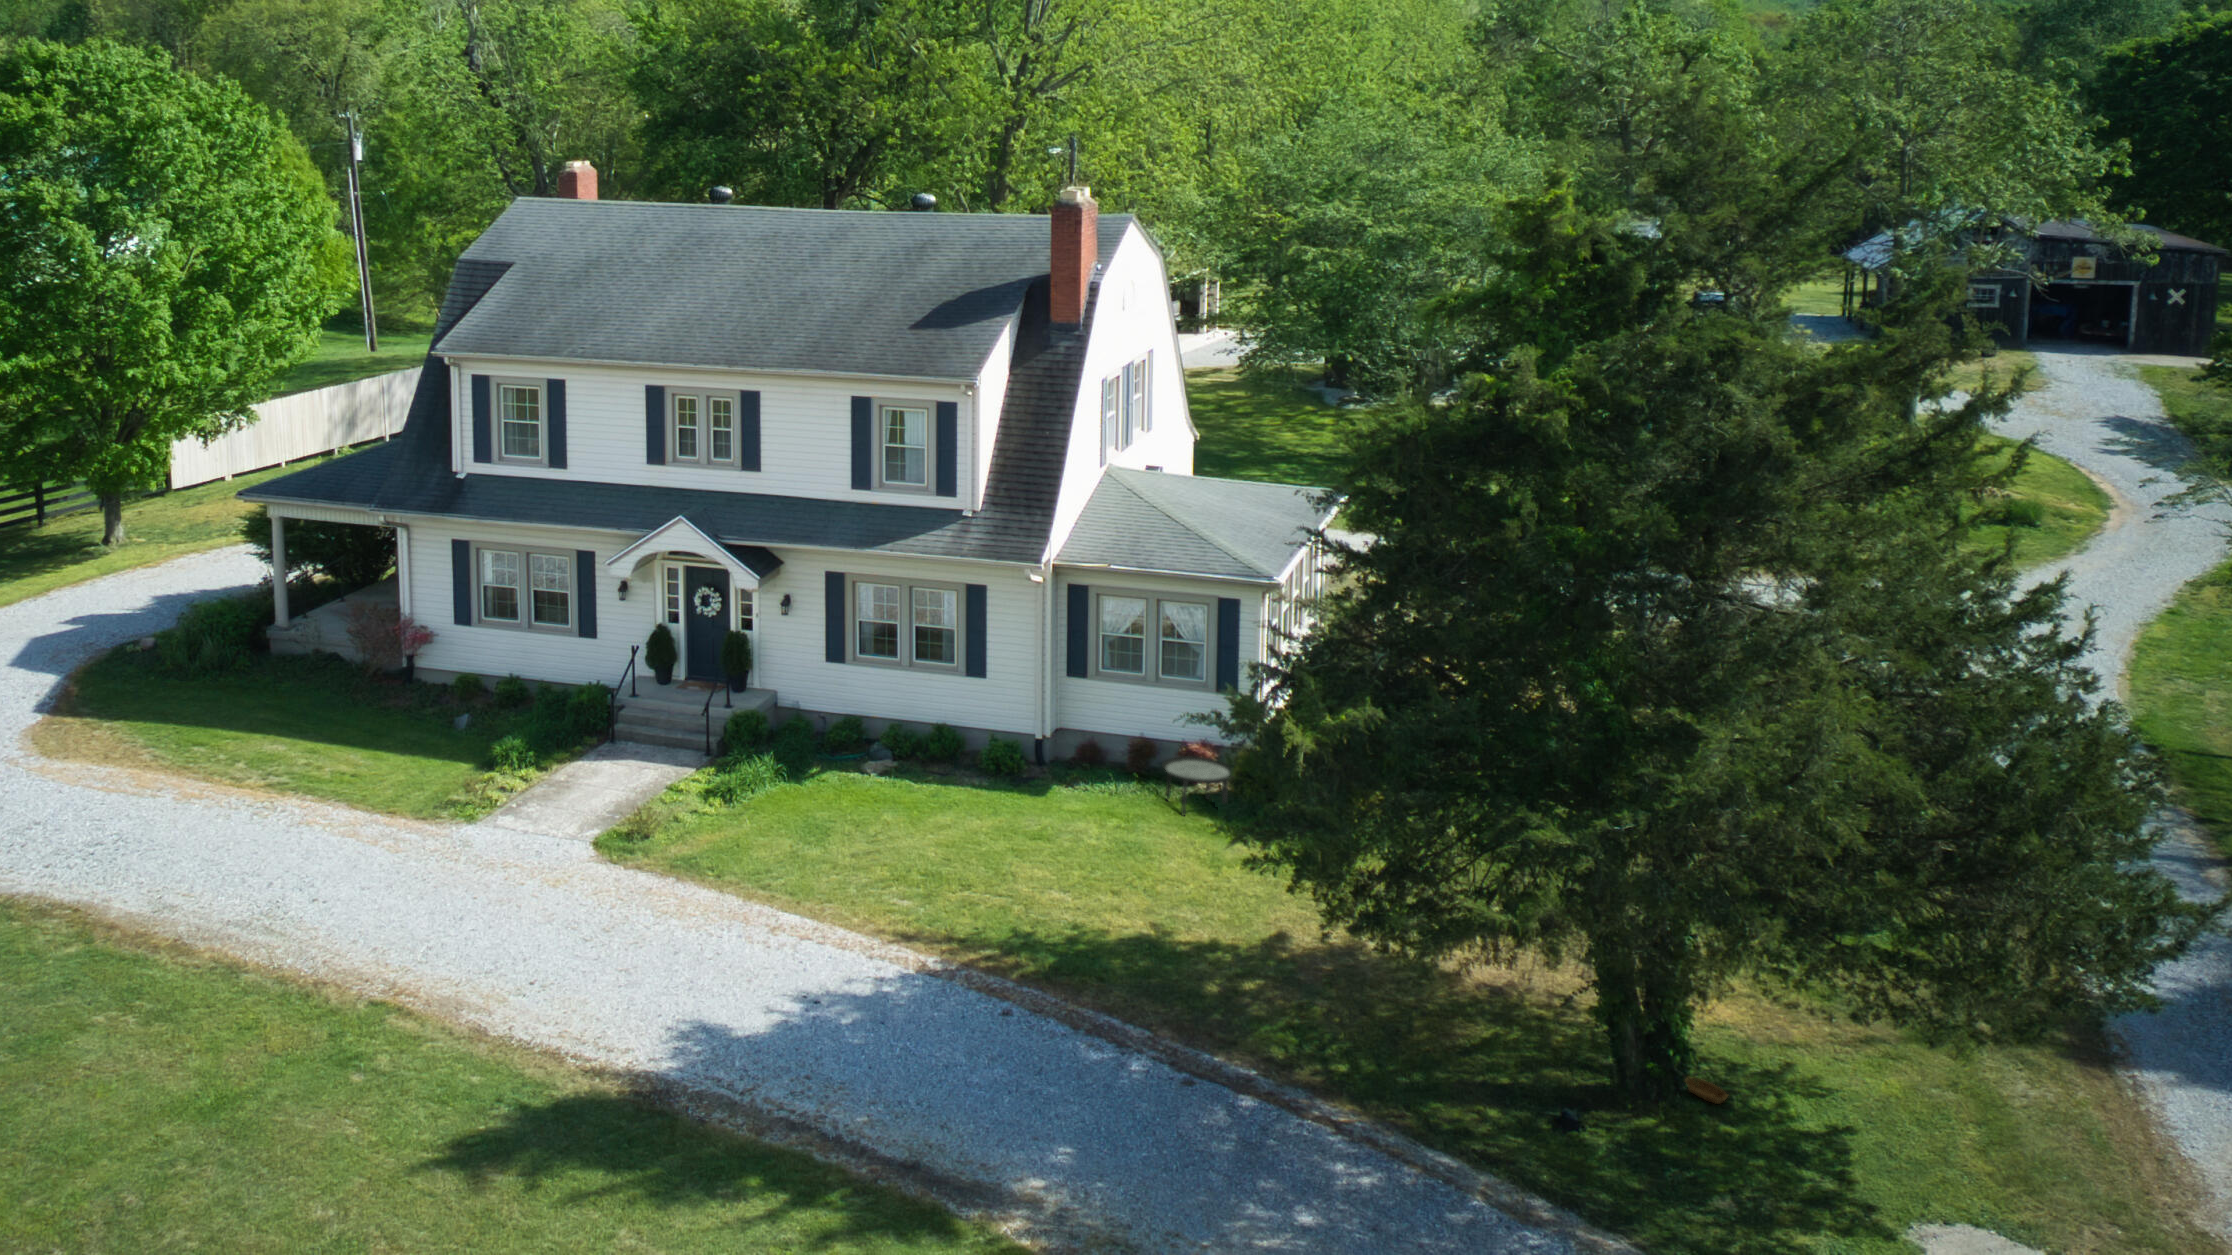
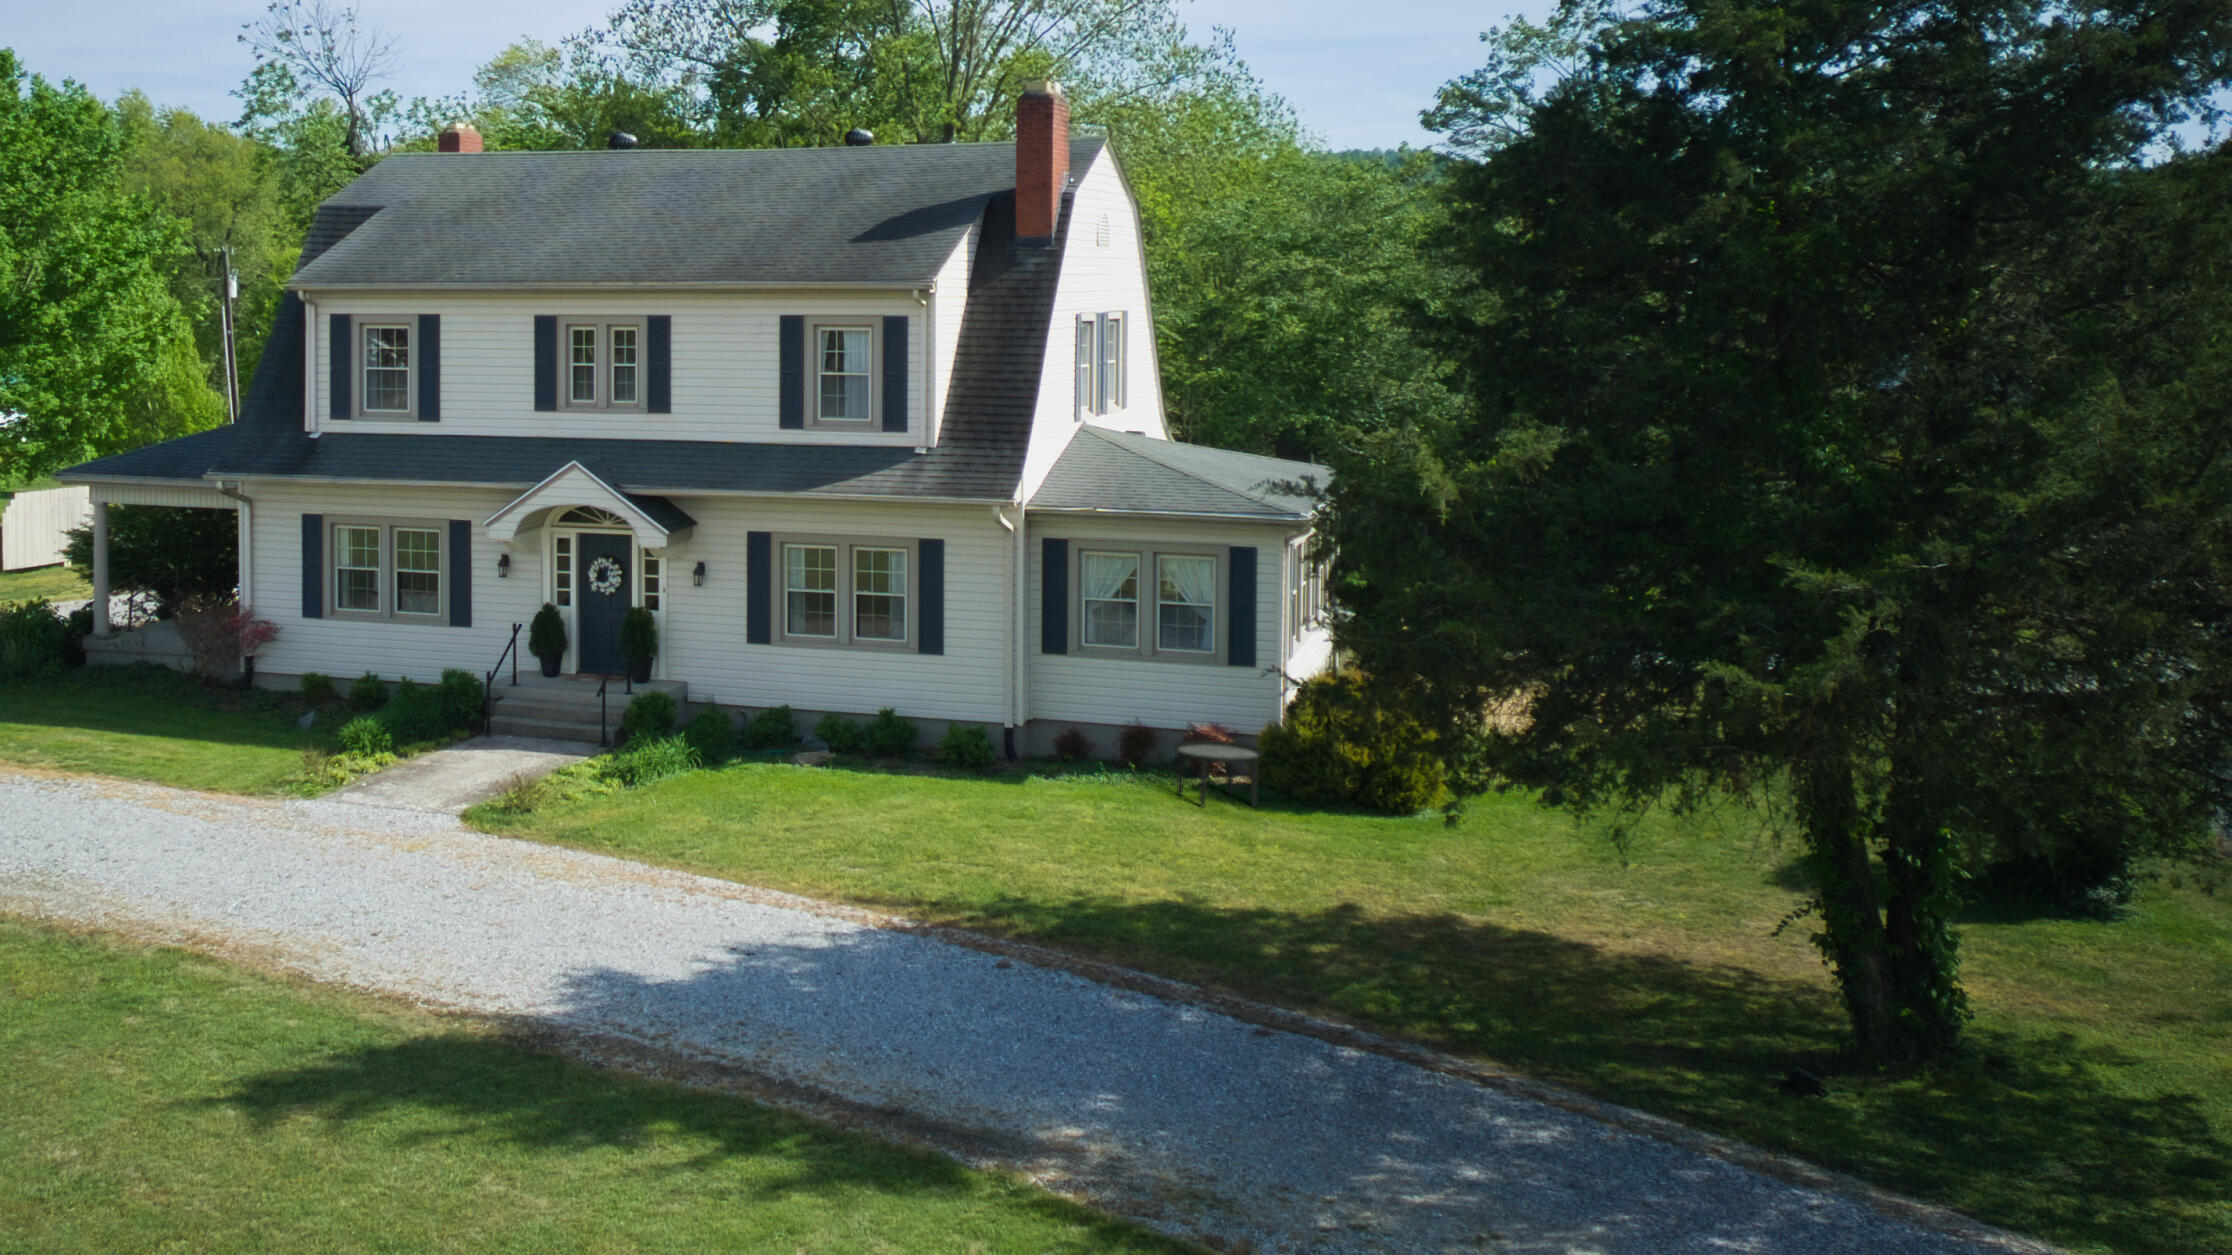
basket: present [1685,1077,1728,1104] -> none [1950,1036,2036,1073]

